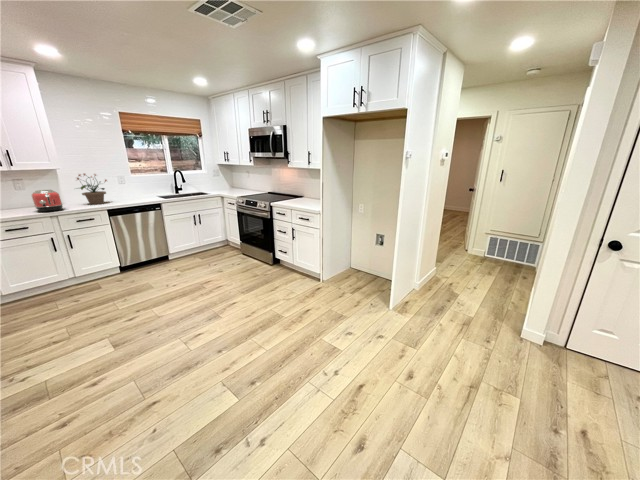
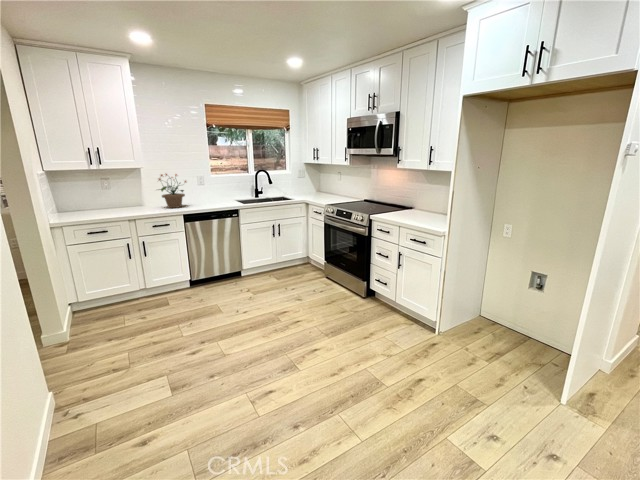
toaster: present [32,190,63,212] -> none [116,191,142,215]

